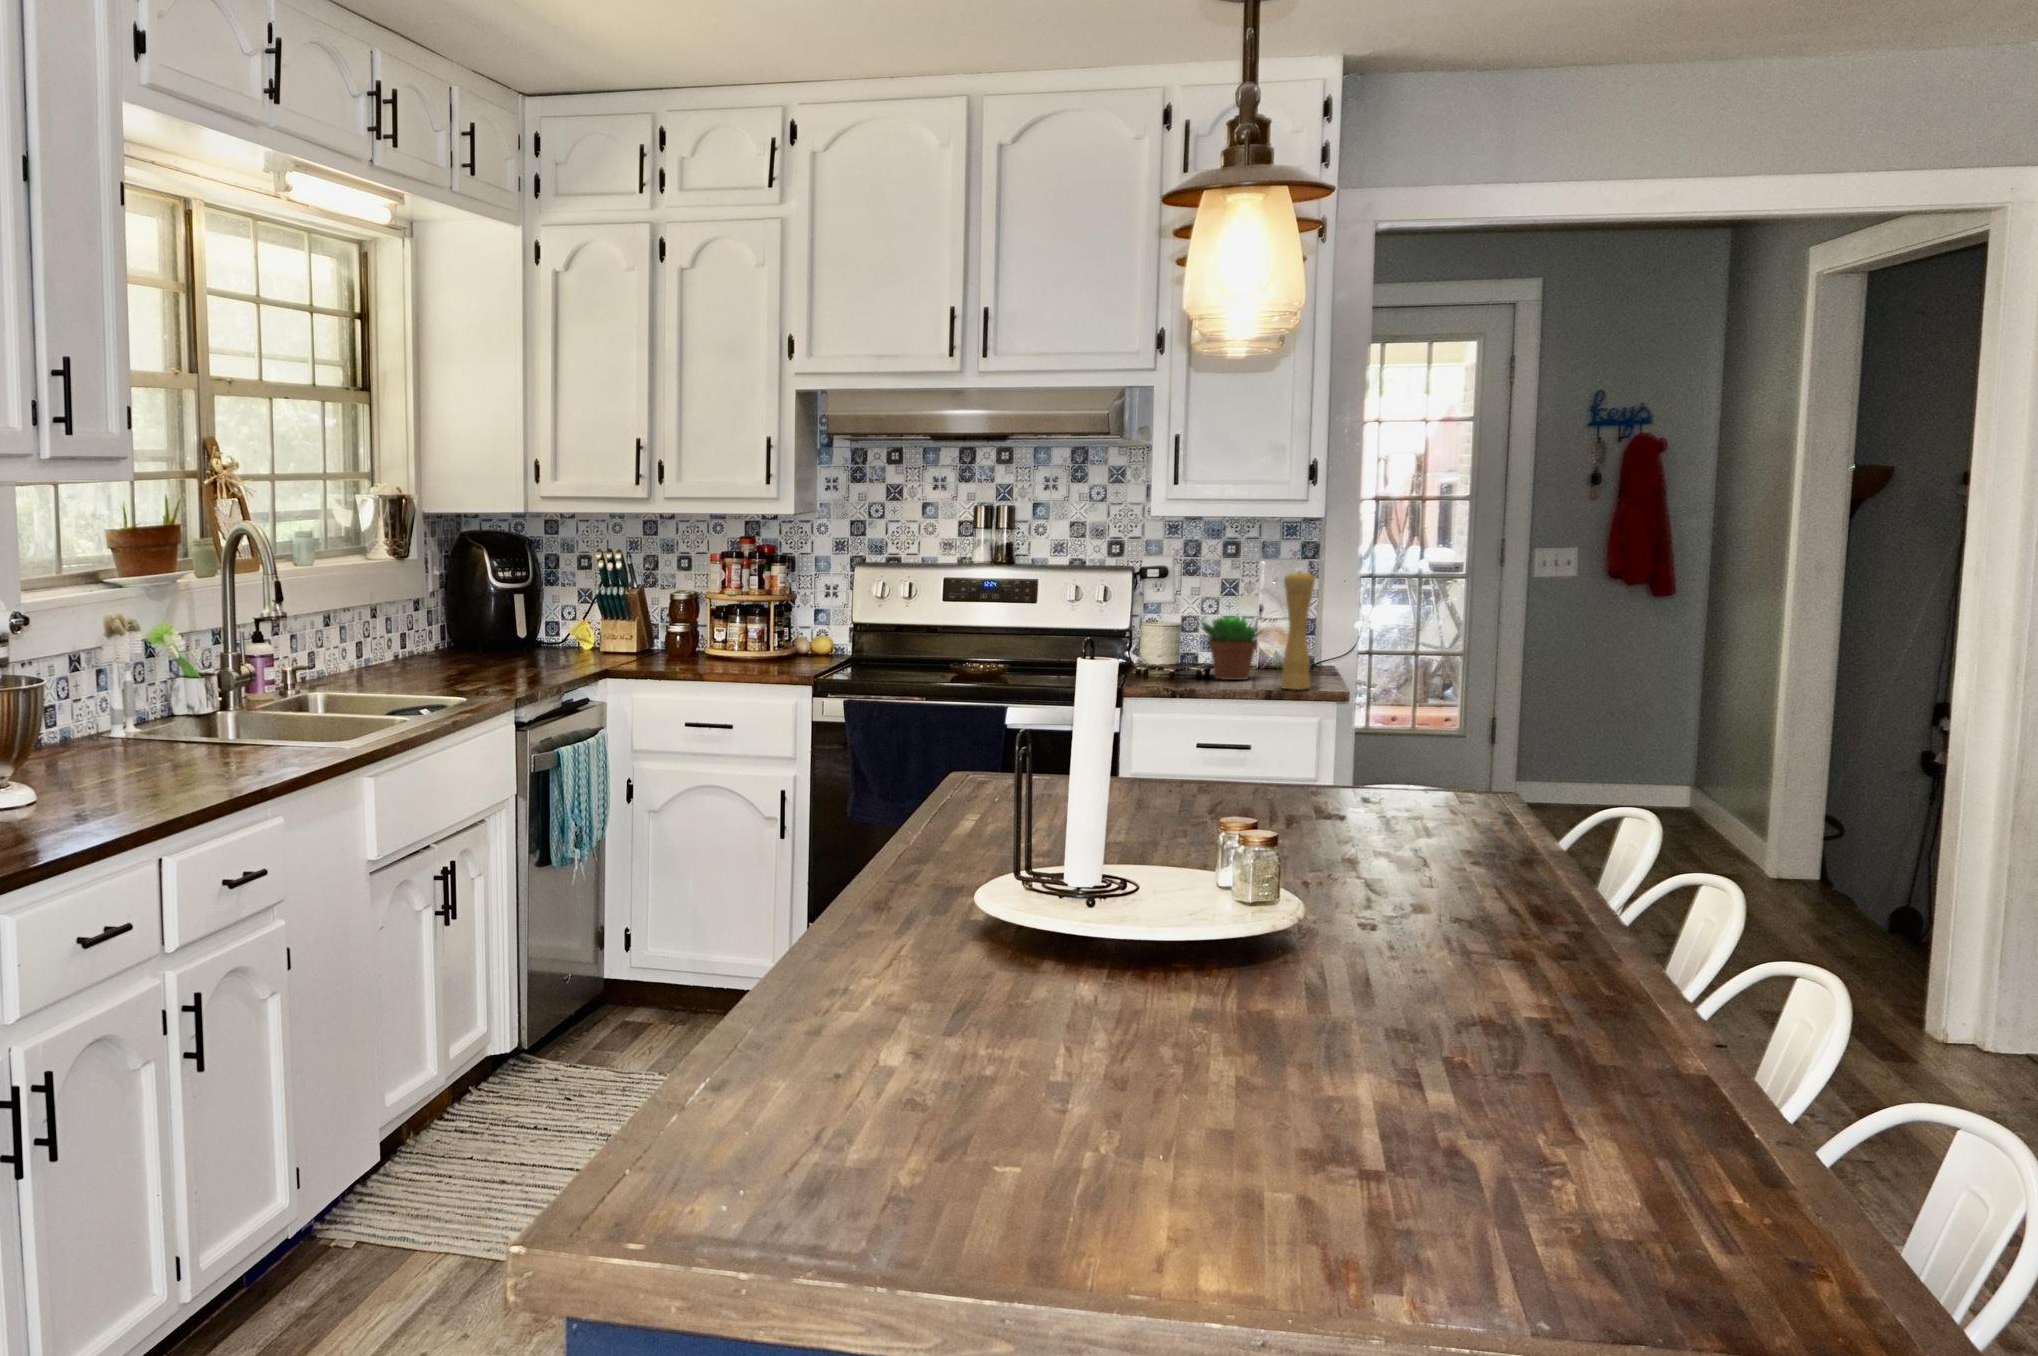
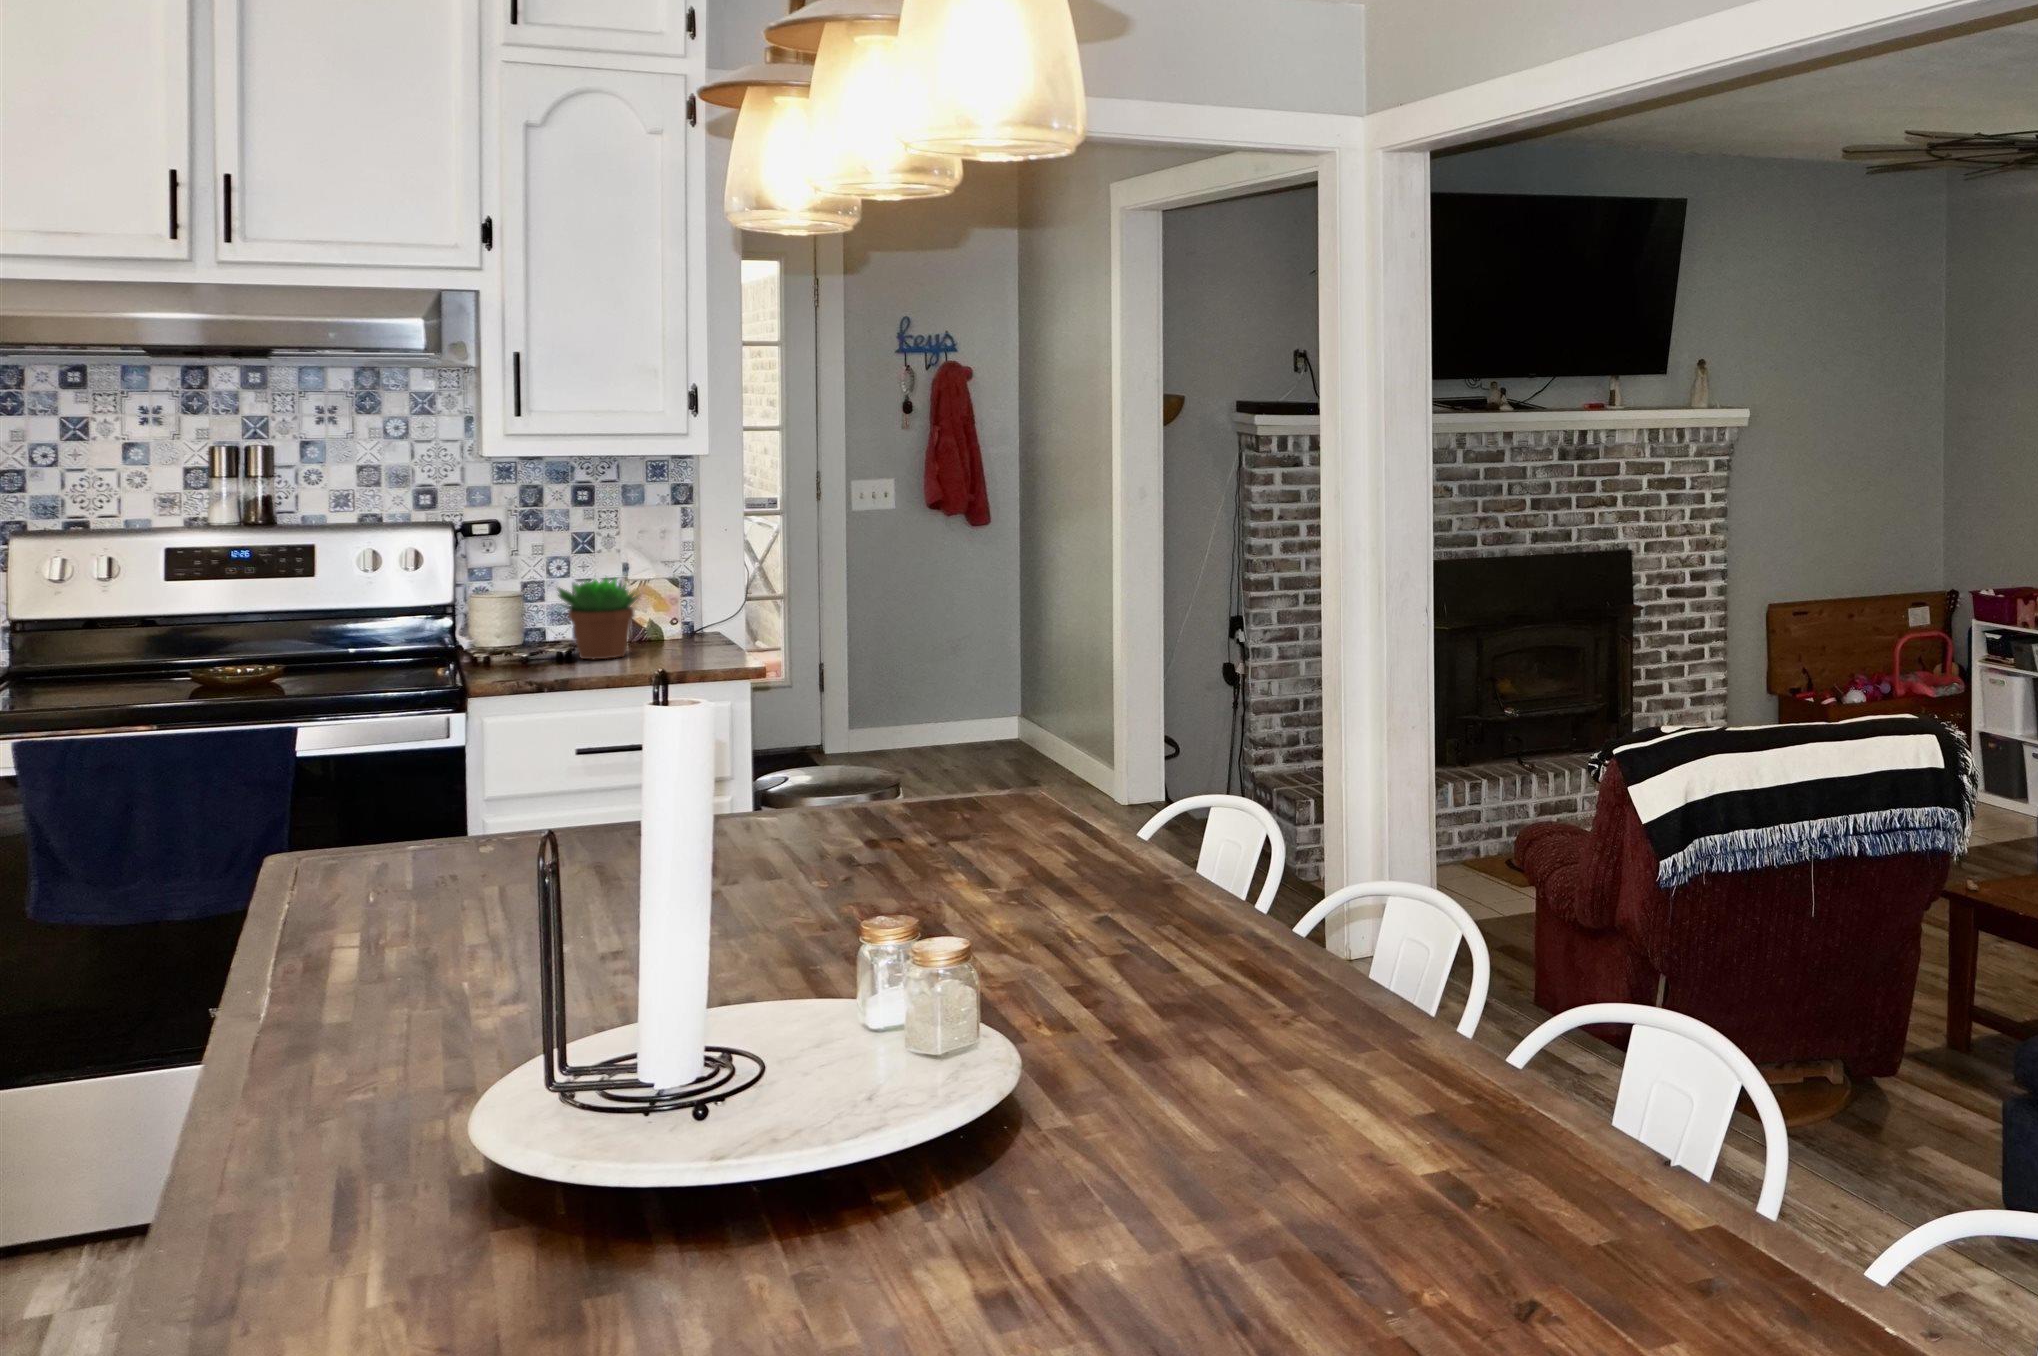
pepper mill: present [1281,572,1315,690] -> none [670,521,709,666]

